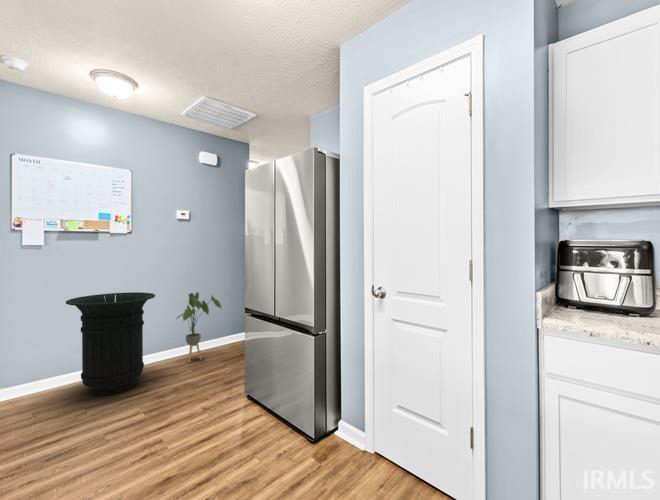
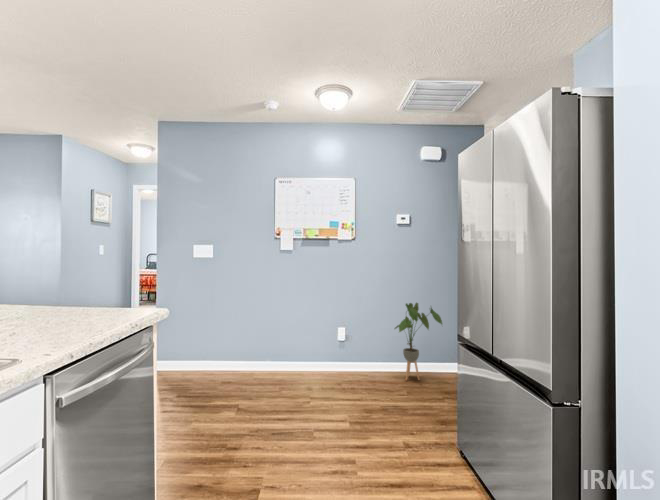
trash can: present [66,292,155,395] -> none [301,296,371,392]

